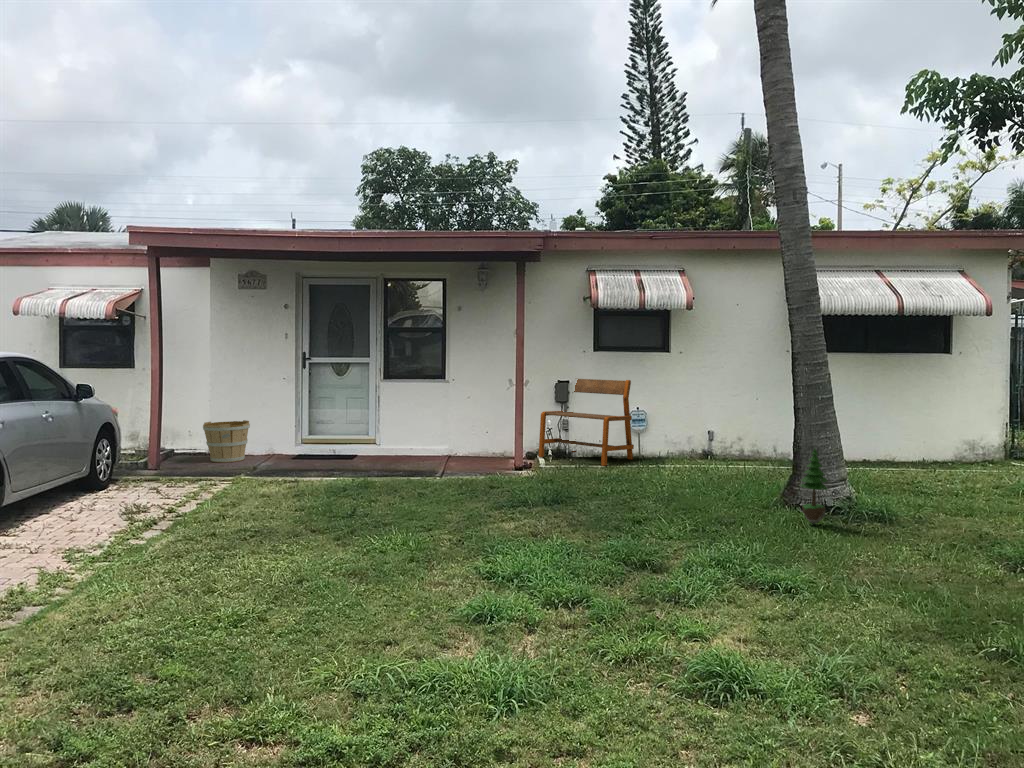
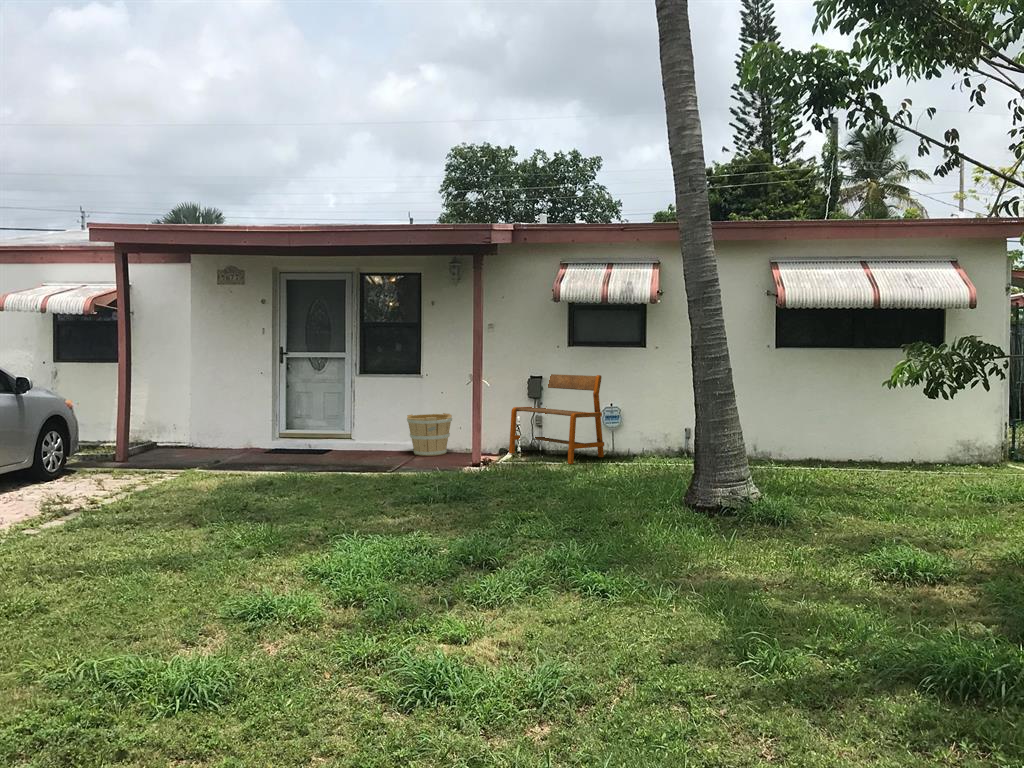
wooden bucket: present [203,420,250,463] -> present [407,413,452,456]
potted tree: present [800,449,828,524] -> none [765,452,802,544]

